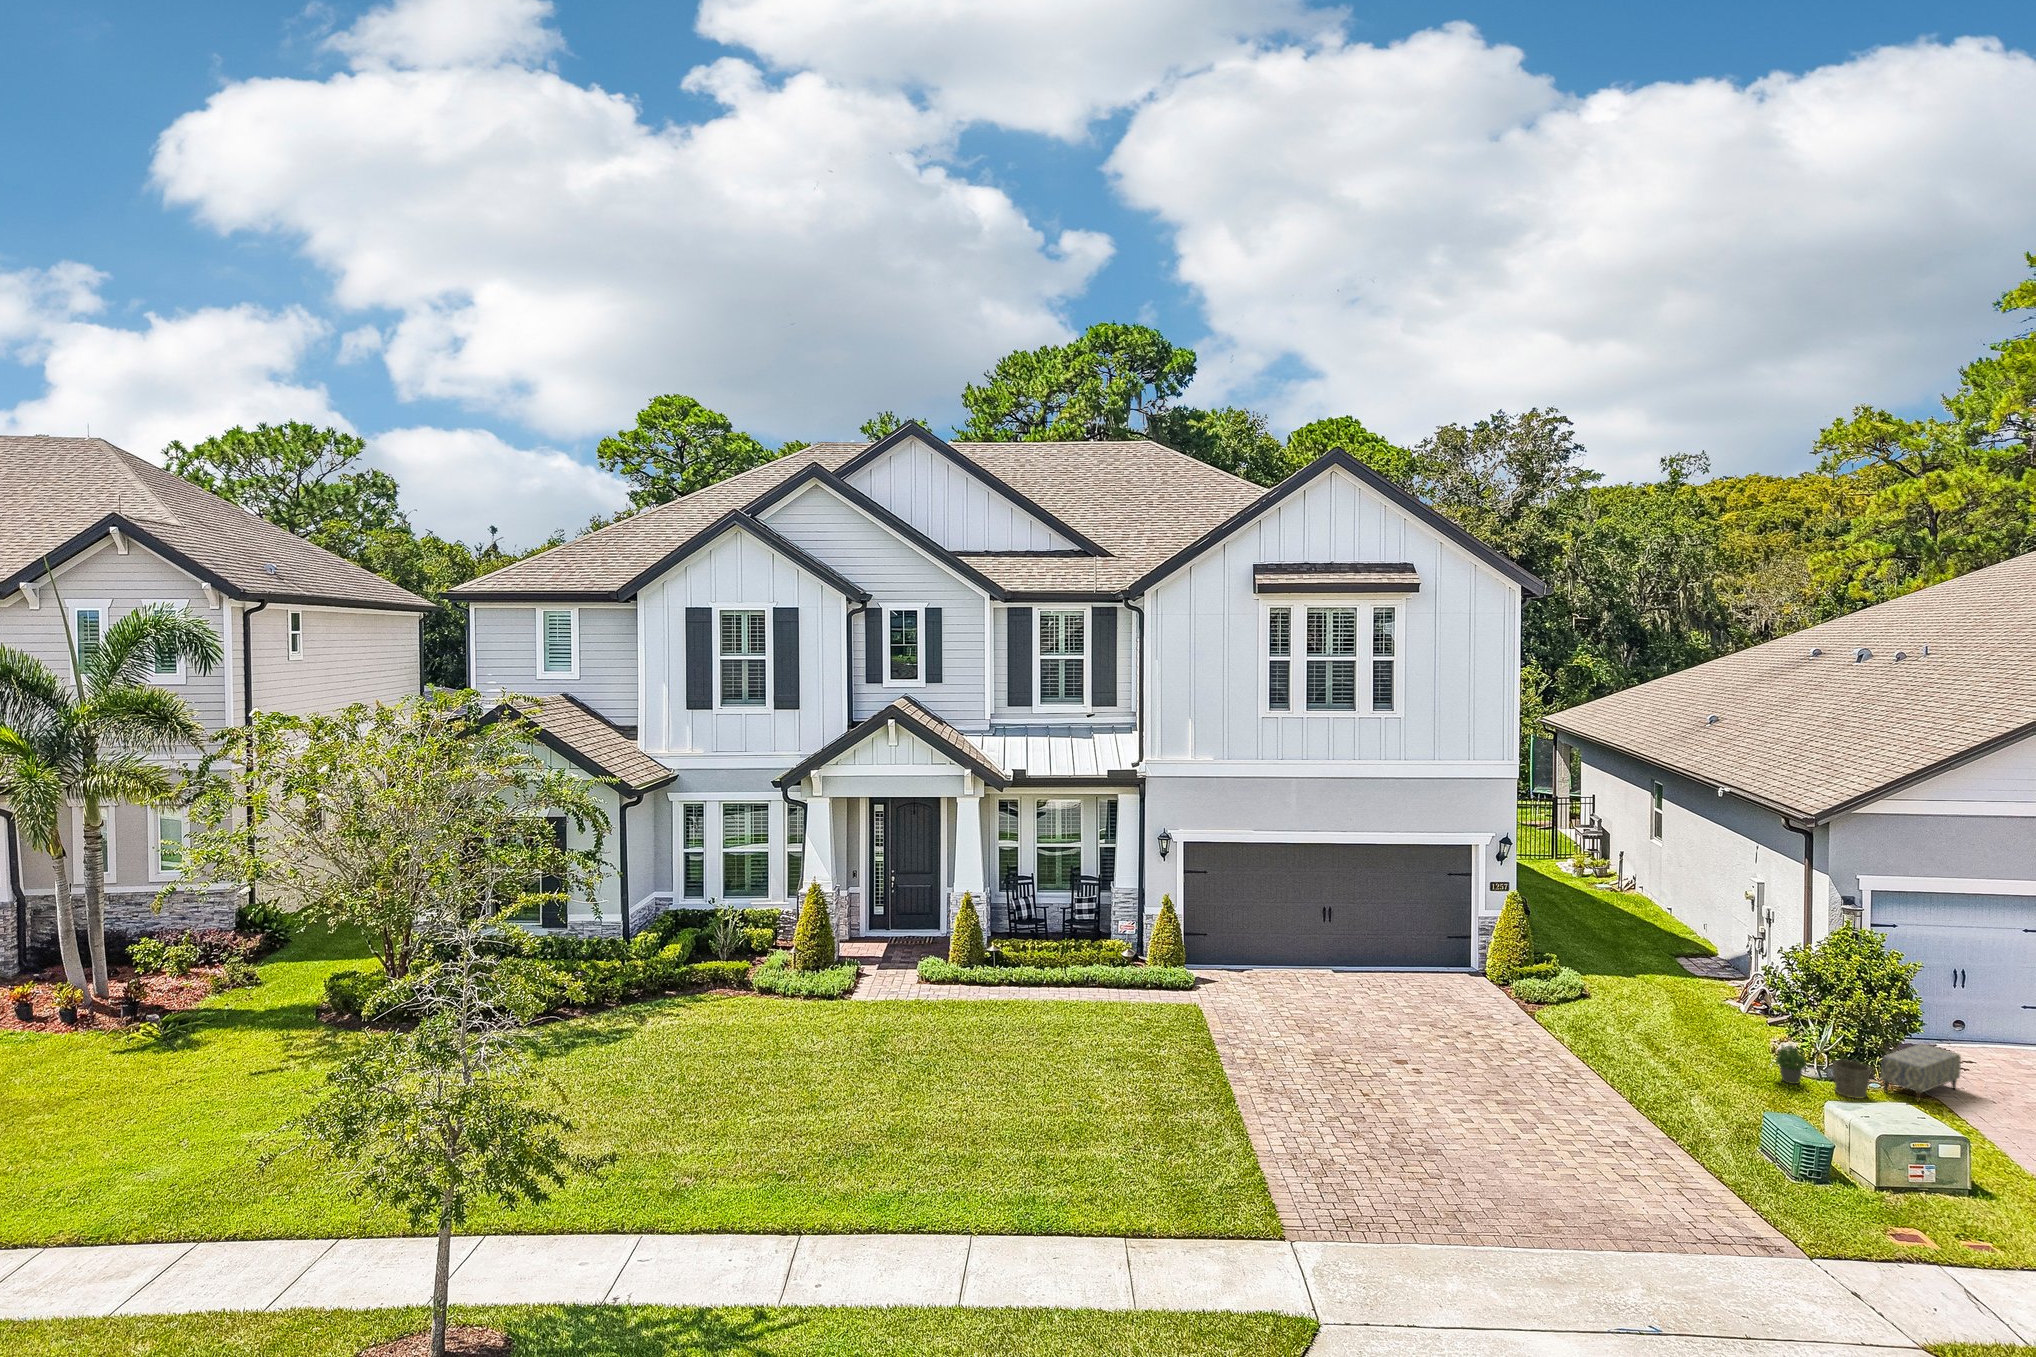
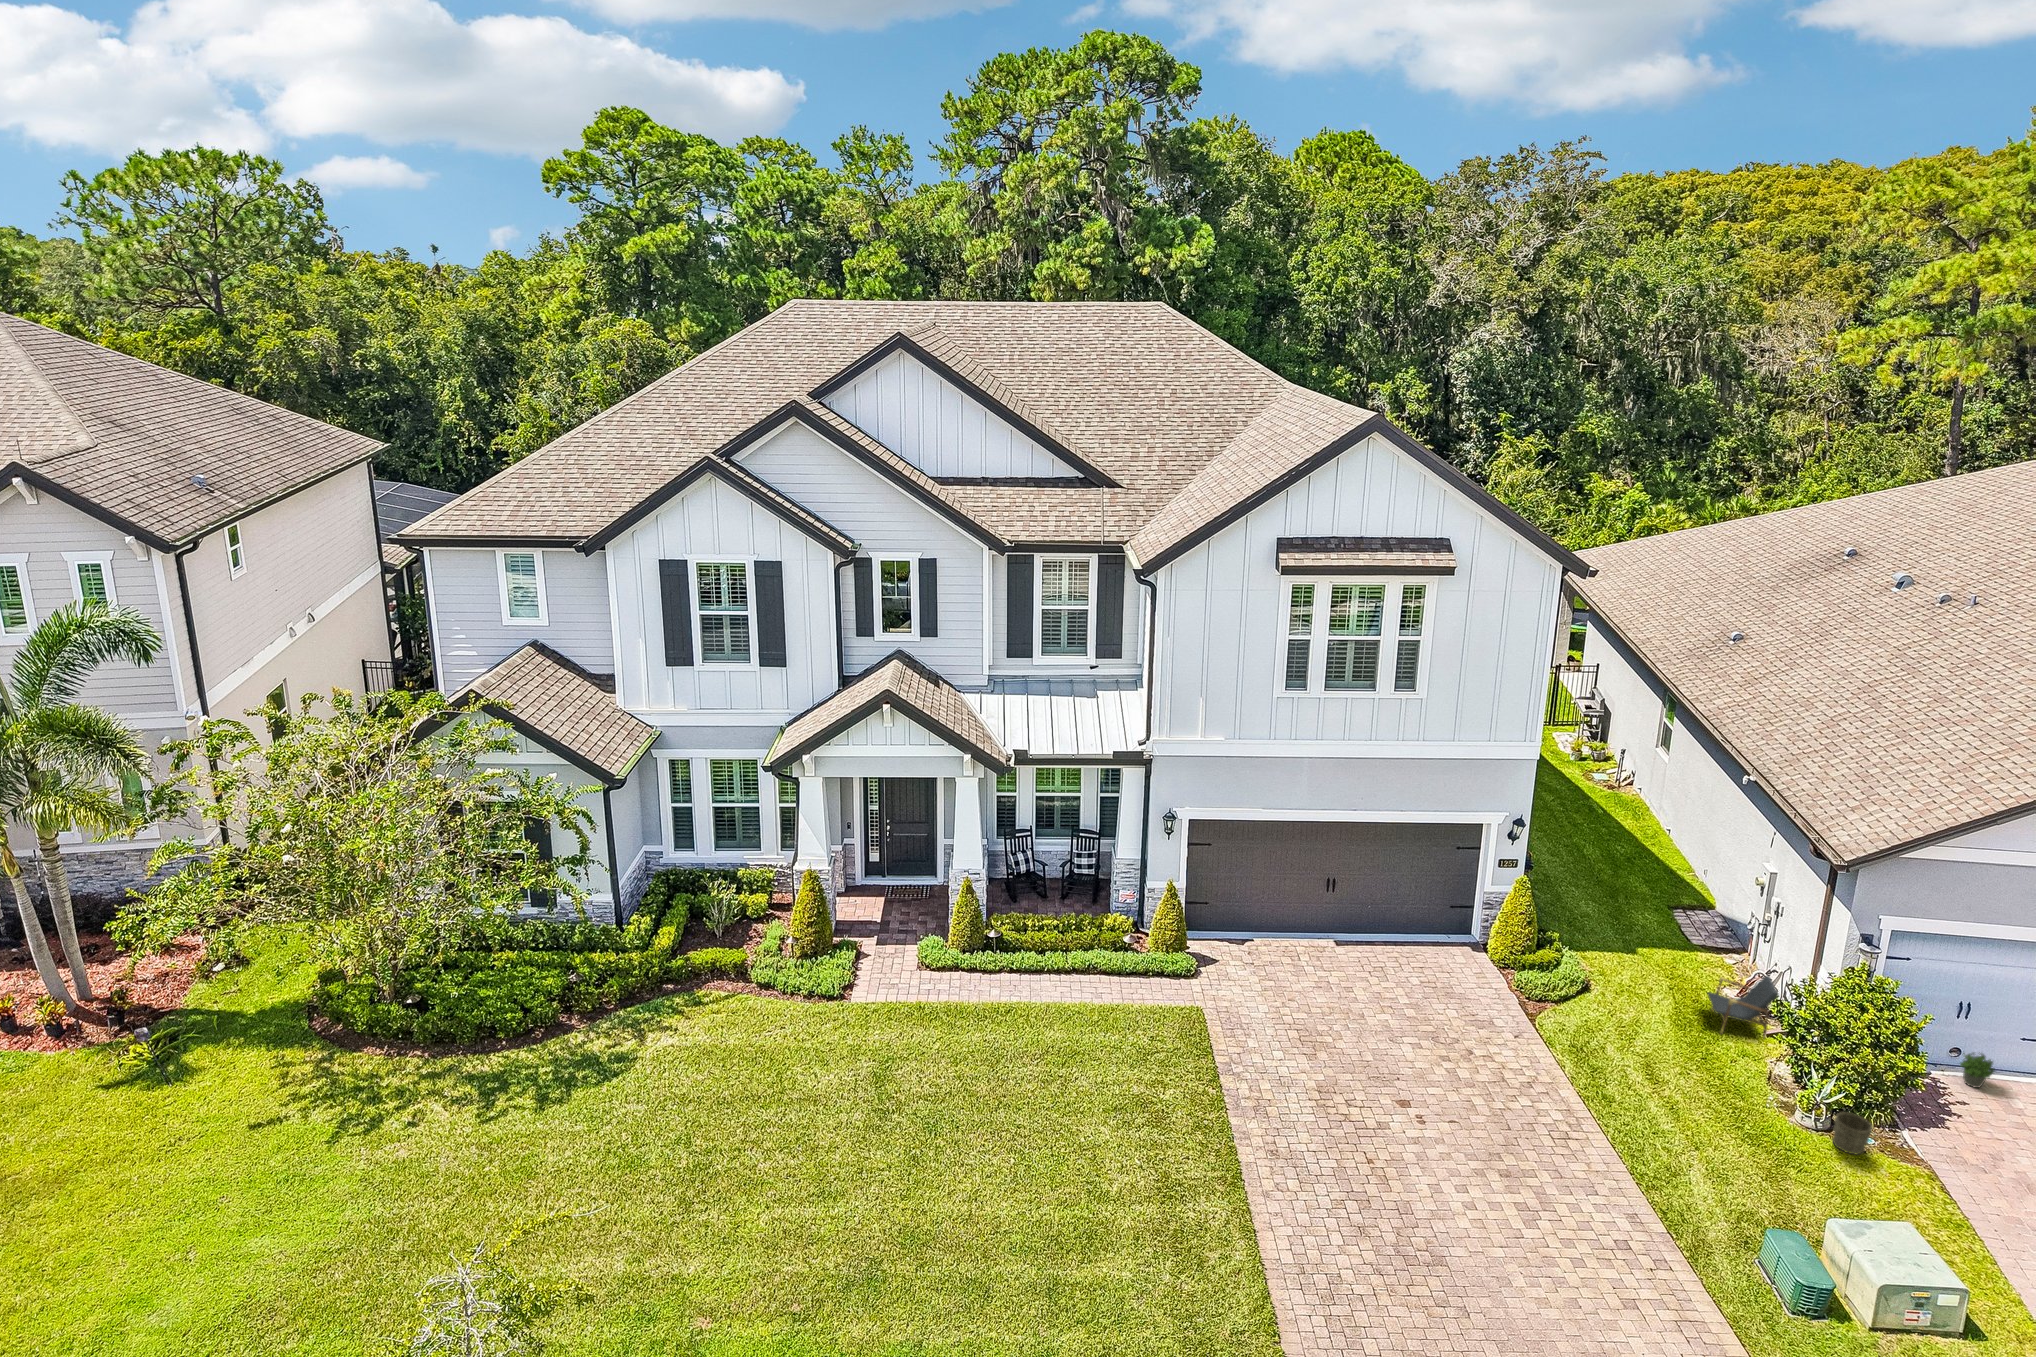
lounge chair: none [1707,966,1774,1028] -> present [1708,976,1779,1038]
bench: present [1881,1044,1961,1103] -> none [1879,1090,1961,1161]
potted plant: present [1776,1045,1807,1084] -> present [1960,1053,1995,1088]

